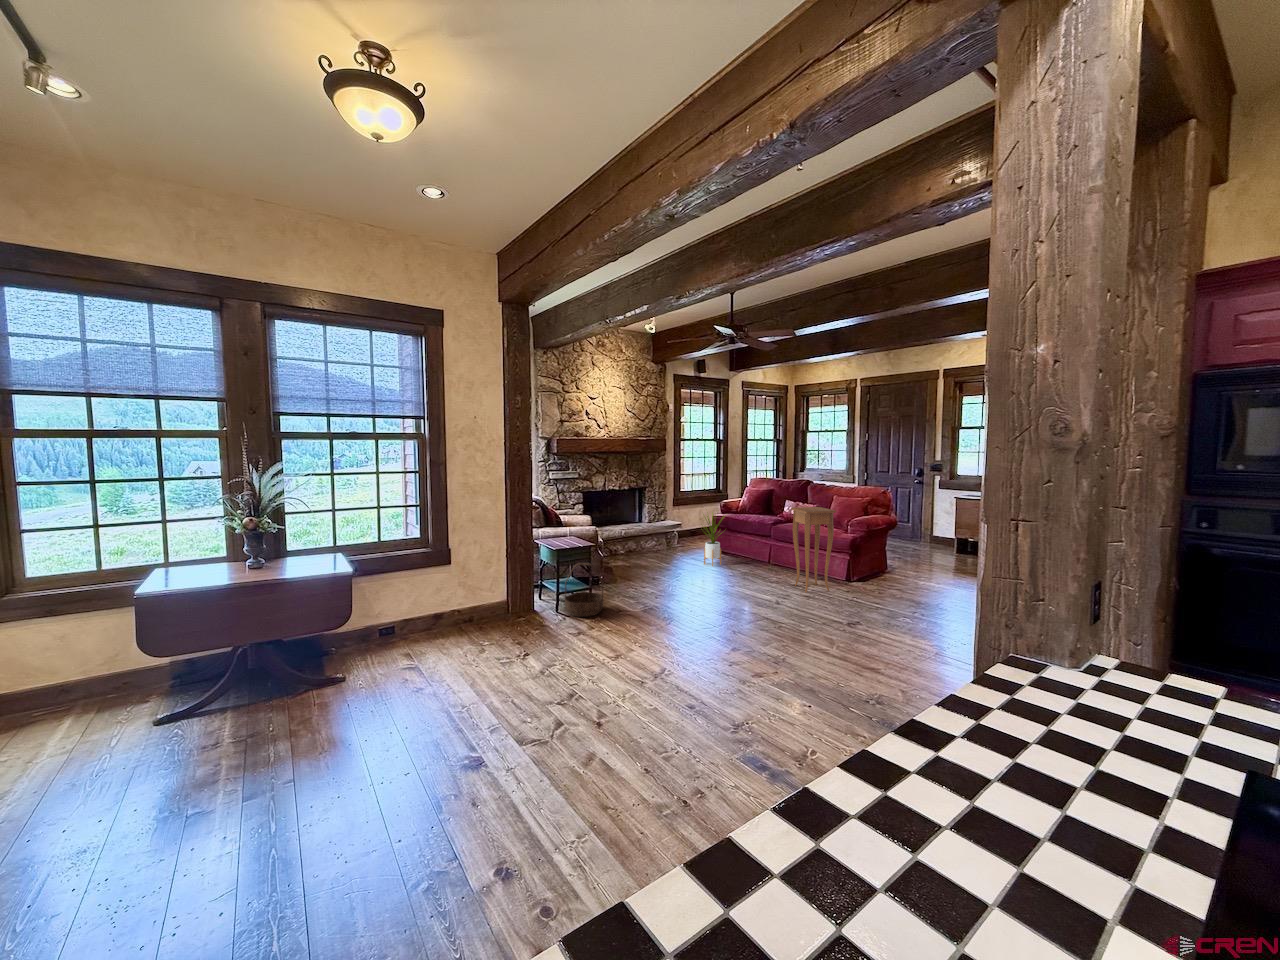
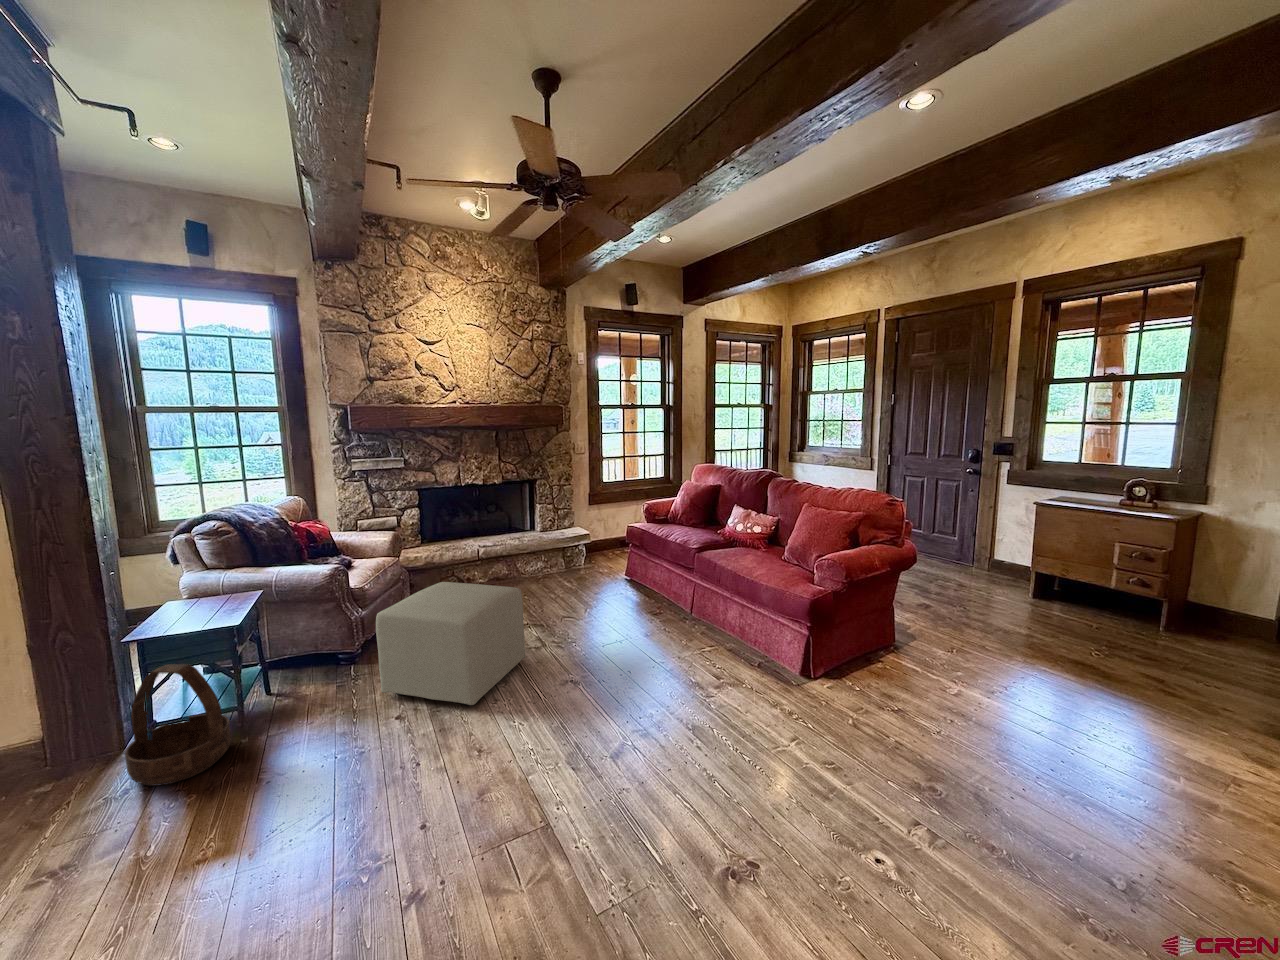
side table: present [791,507,836,593] -> none [676,536,752,713]
house plant: present [704,513,721,566] -> none [560,520,613,621]
ottoman: none [643,537,703,593] -> present [376,582,525,705]

